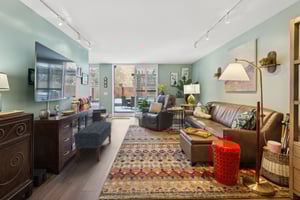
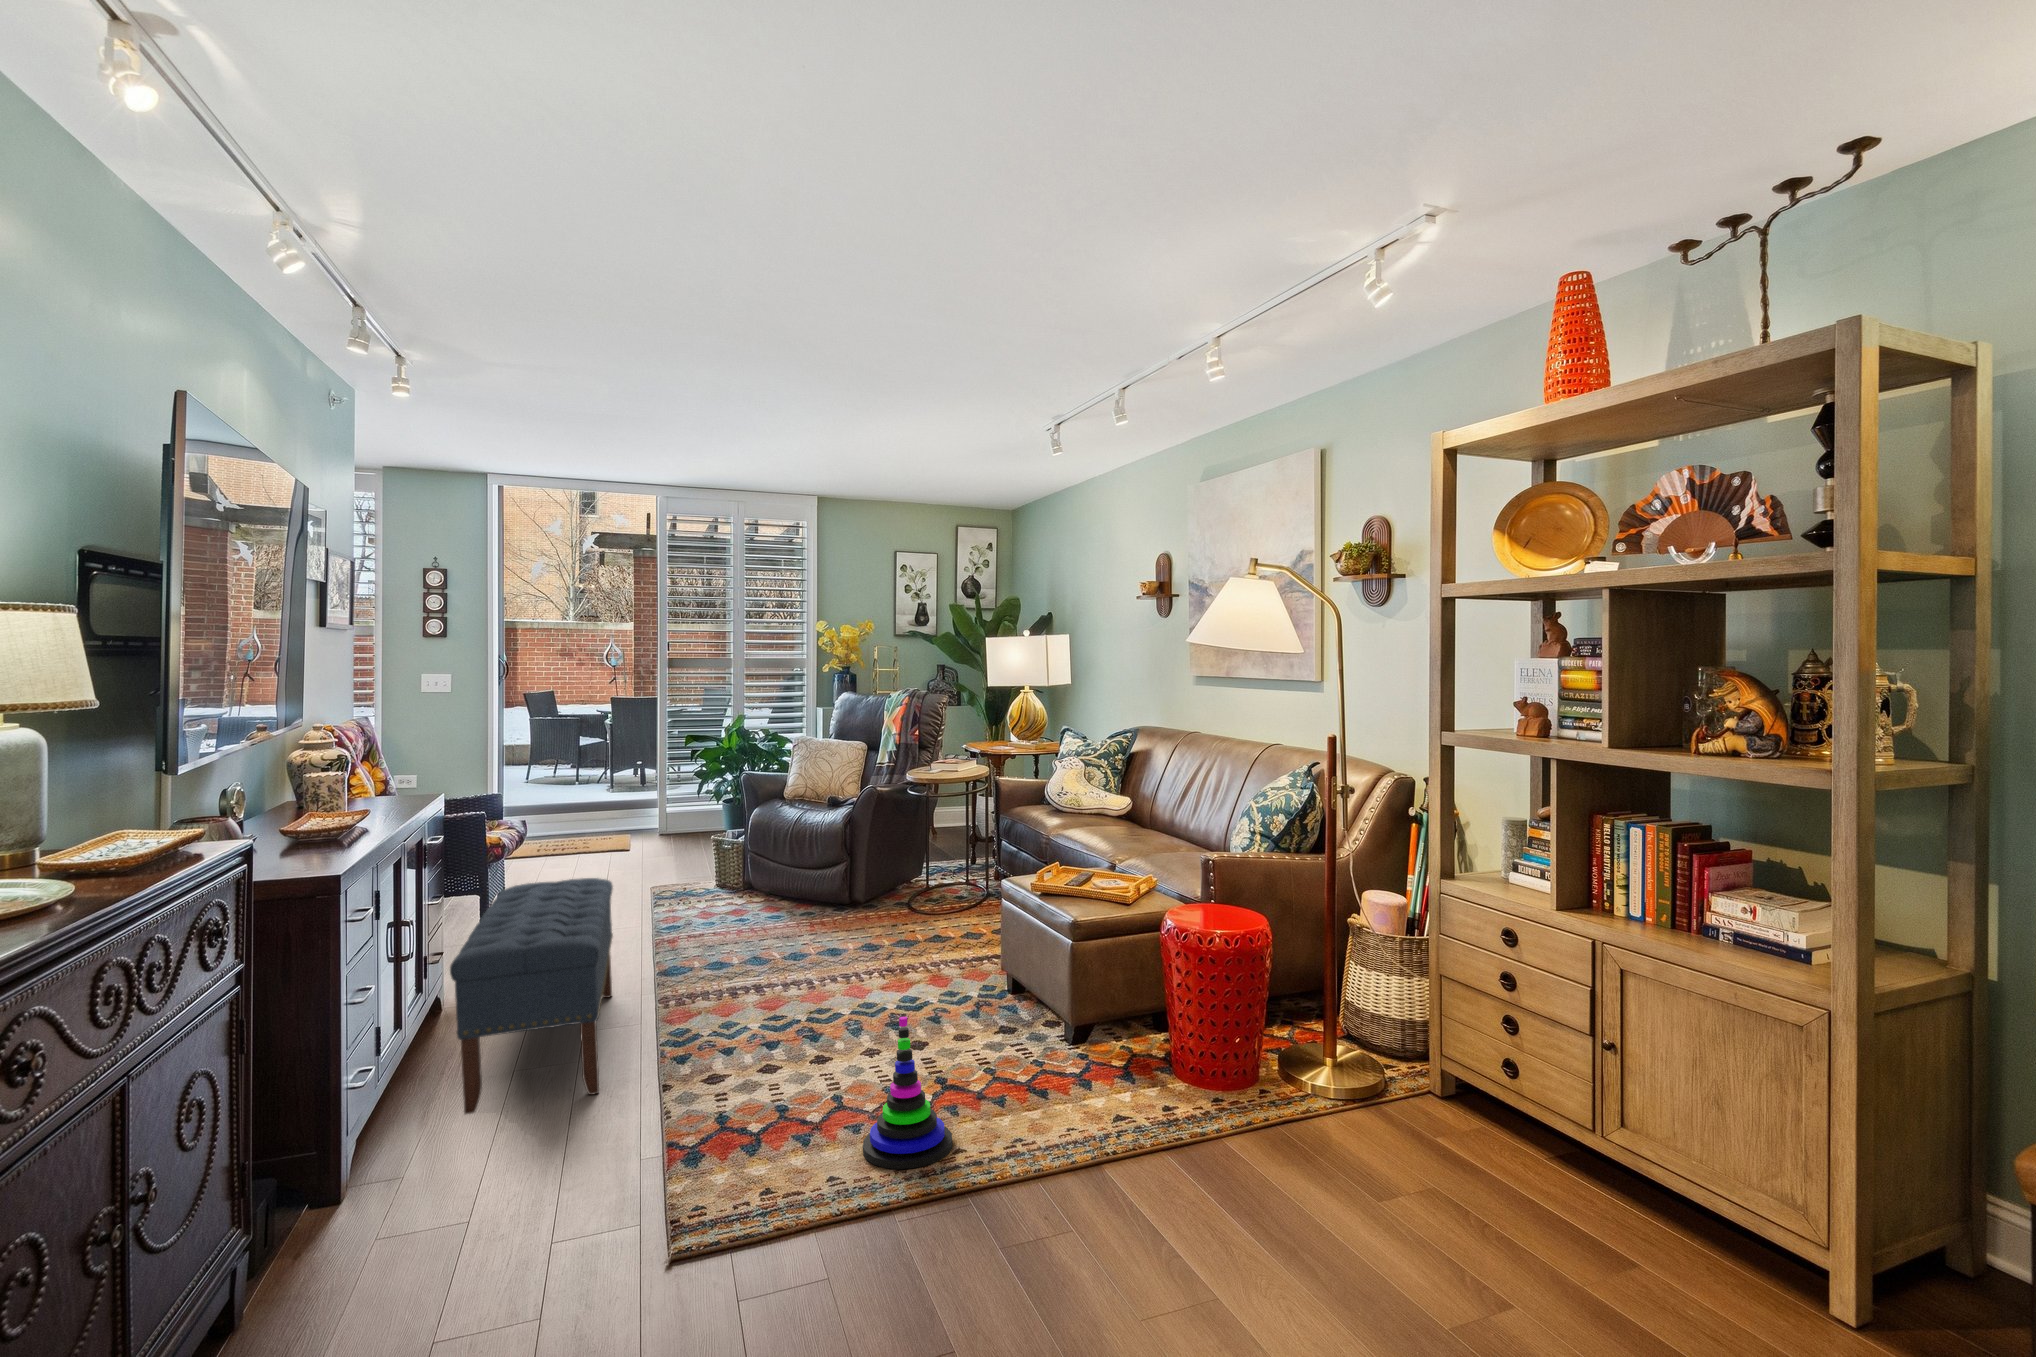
stacking toy: none [141,157,160,192] -> present [863,1017,952,1169]

